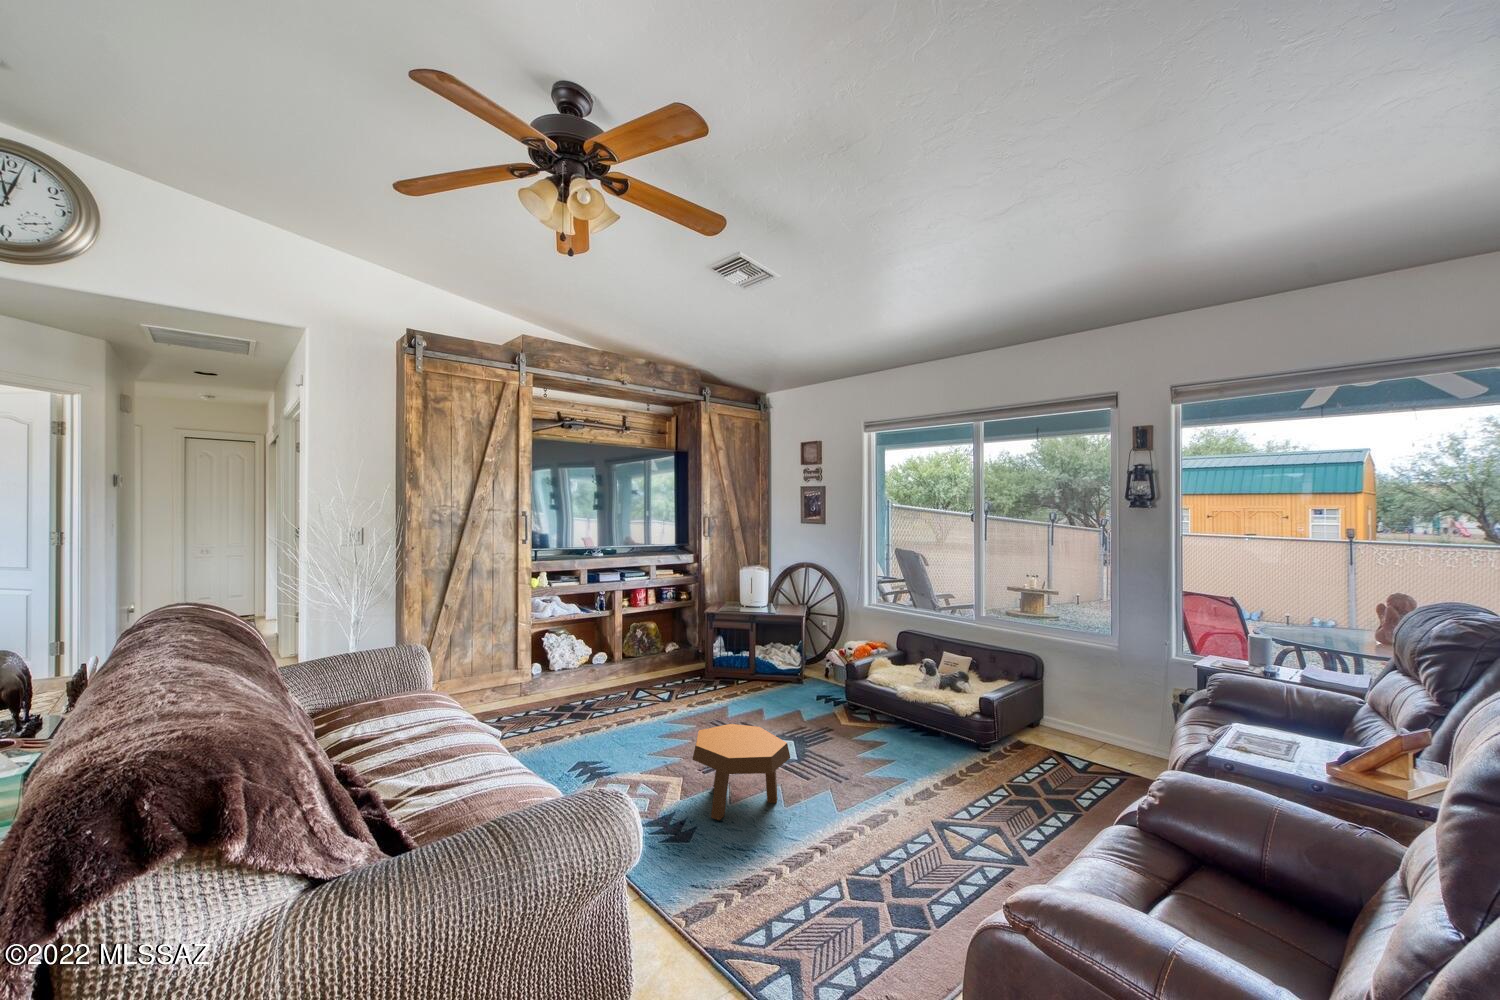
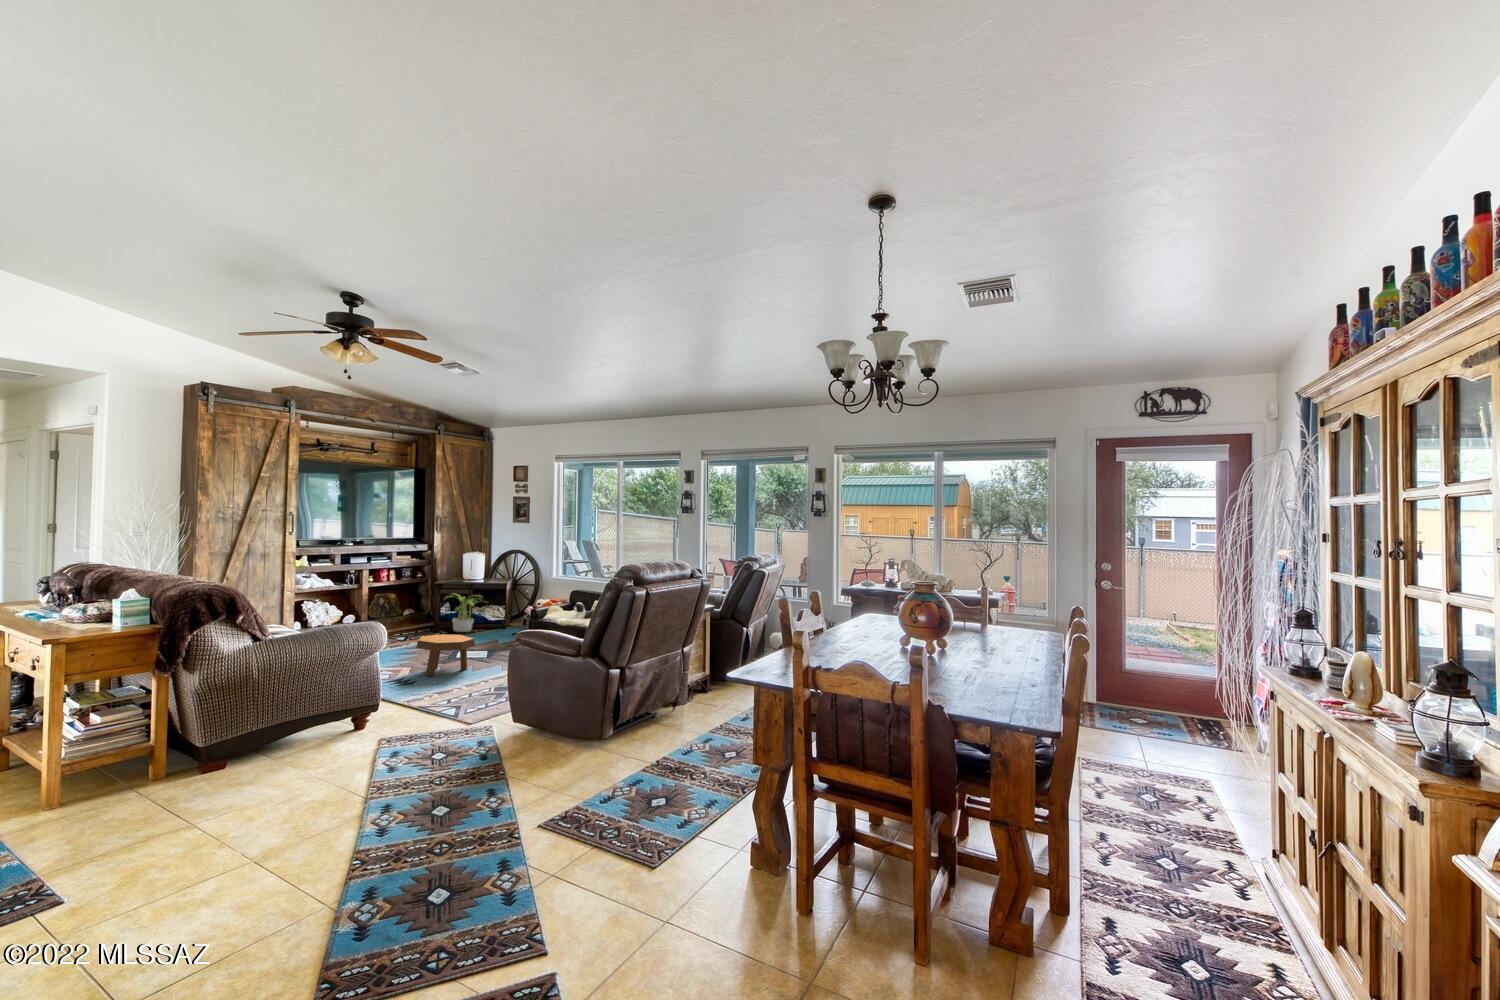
potted plant: none [716,626,776,685] -> present [452,593,478,632]

